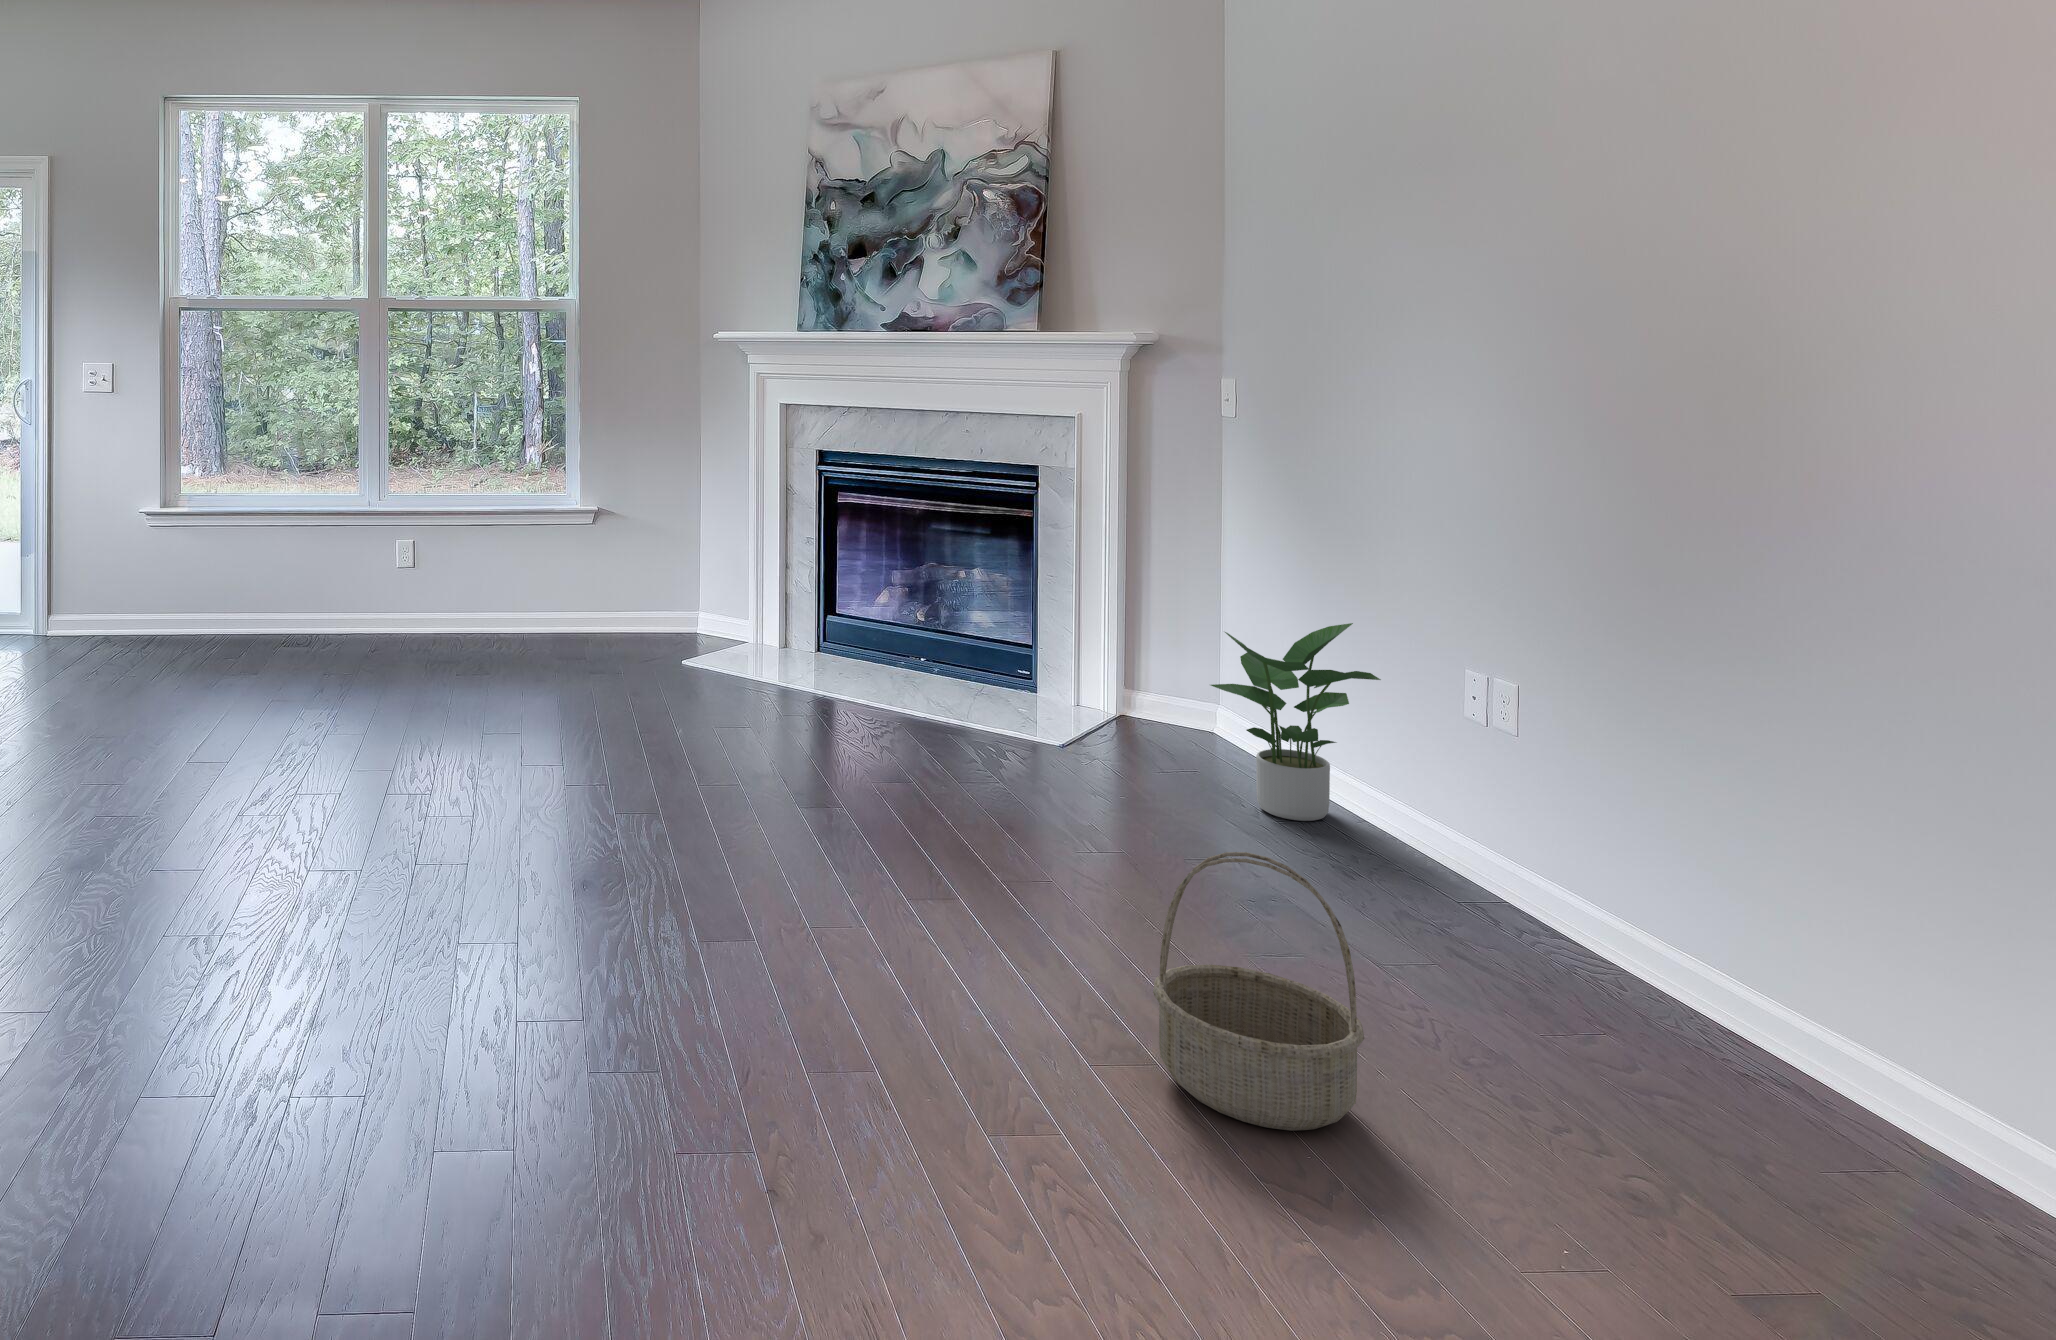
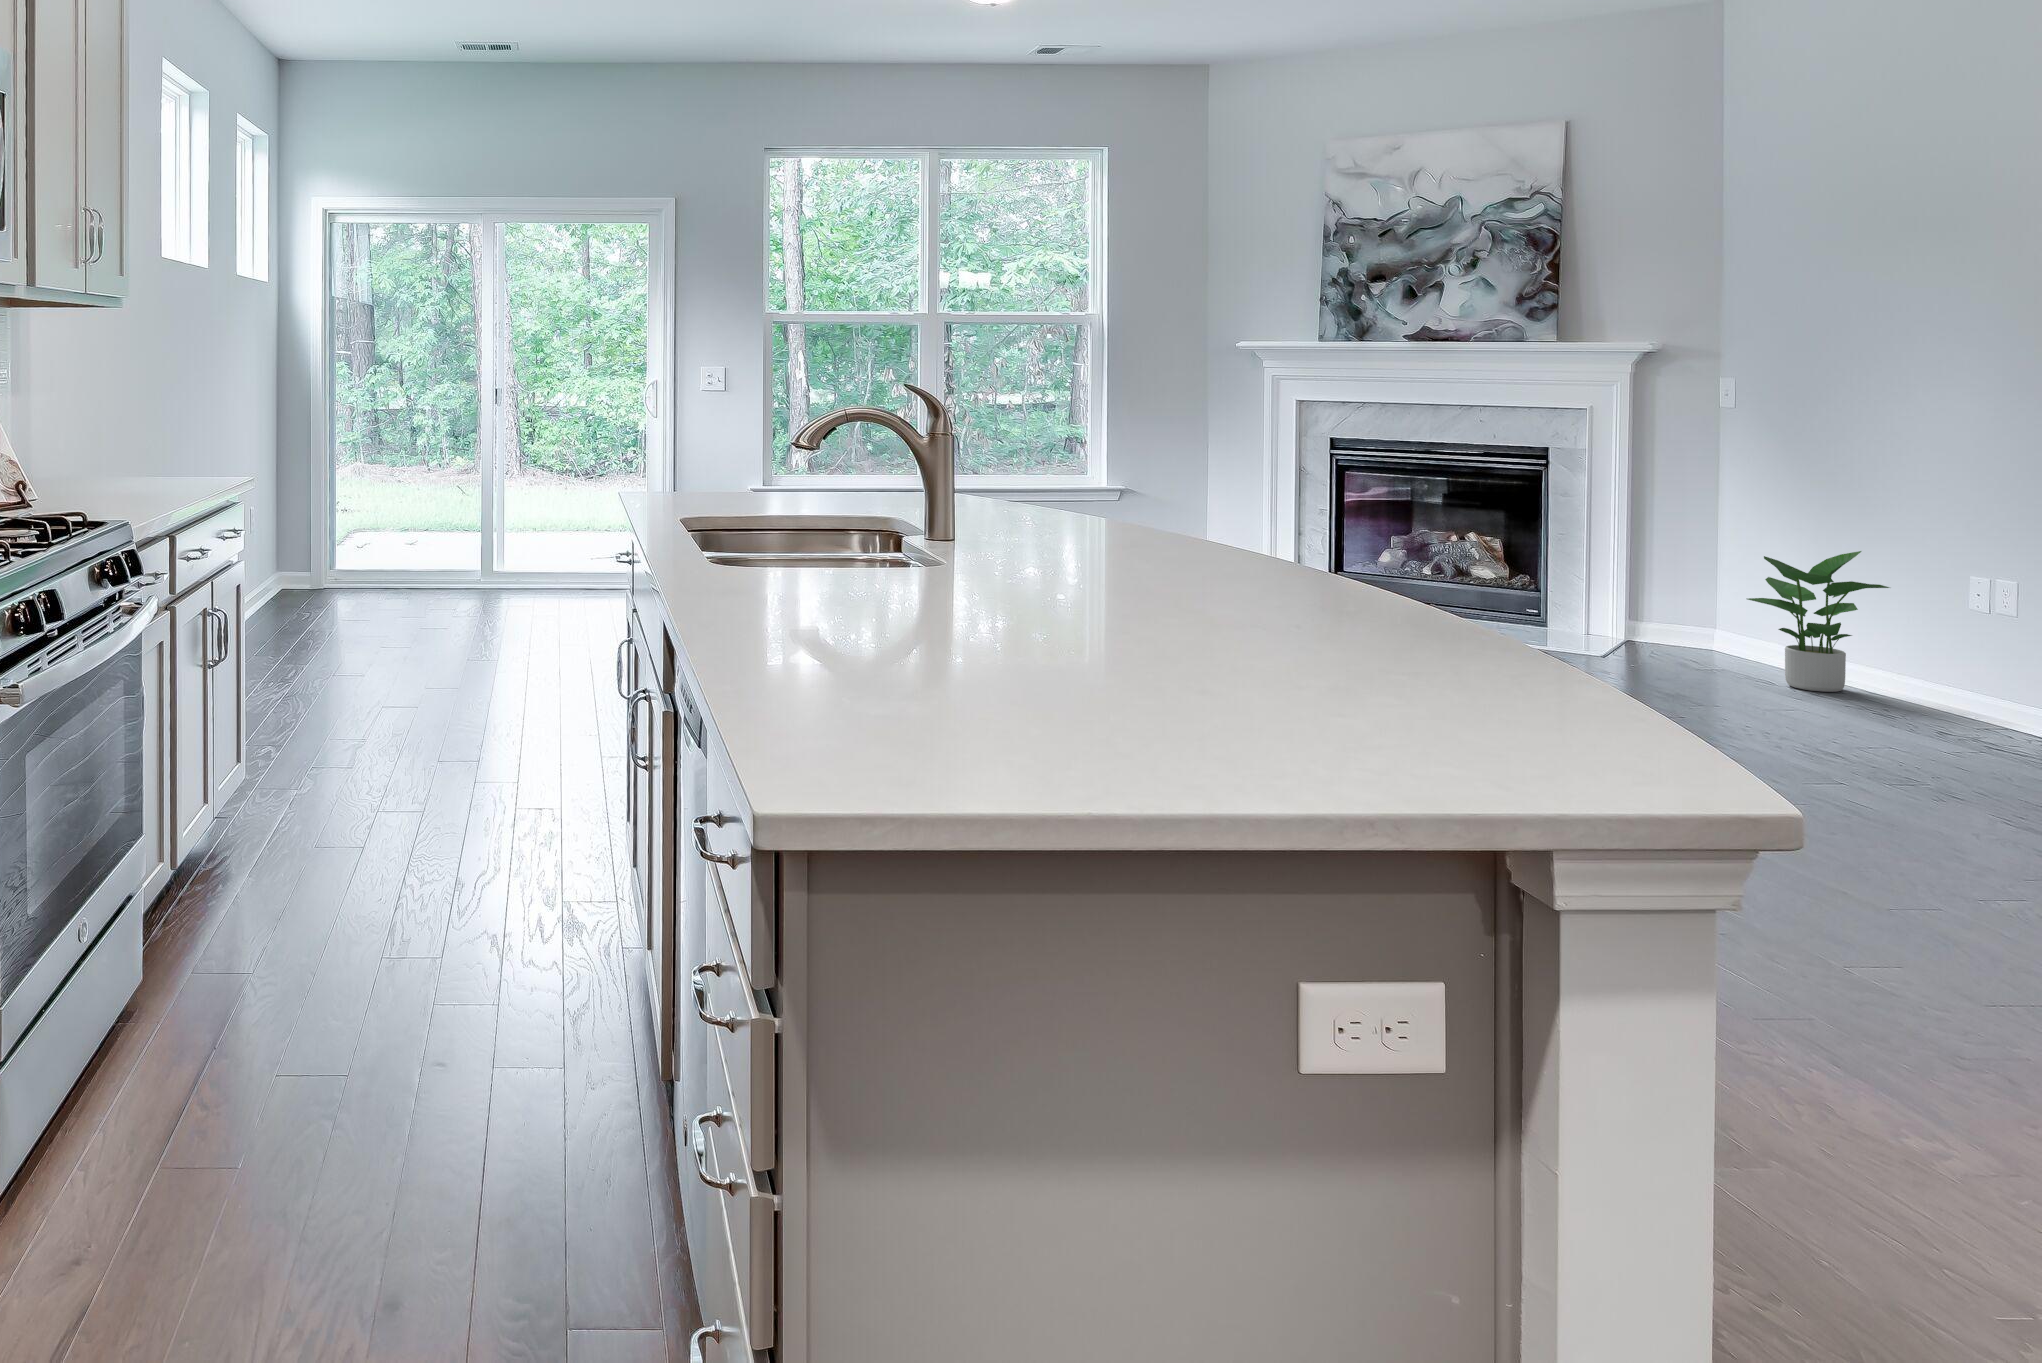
basket: present [1153,852,1364,1131] -> none [1830,642,1980,797]

